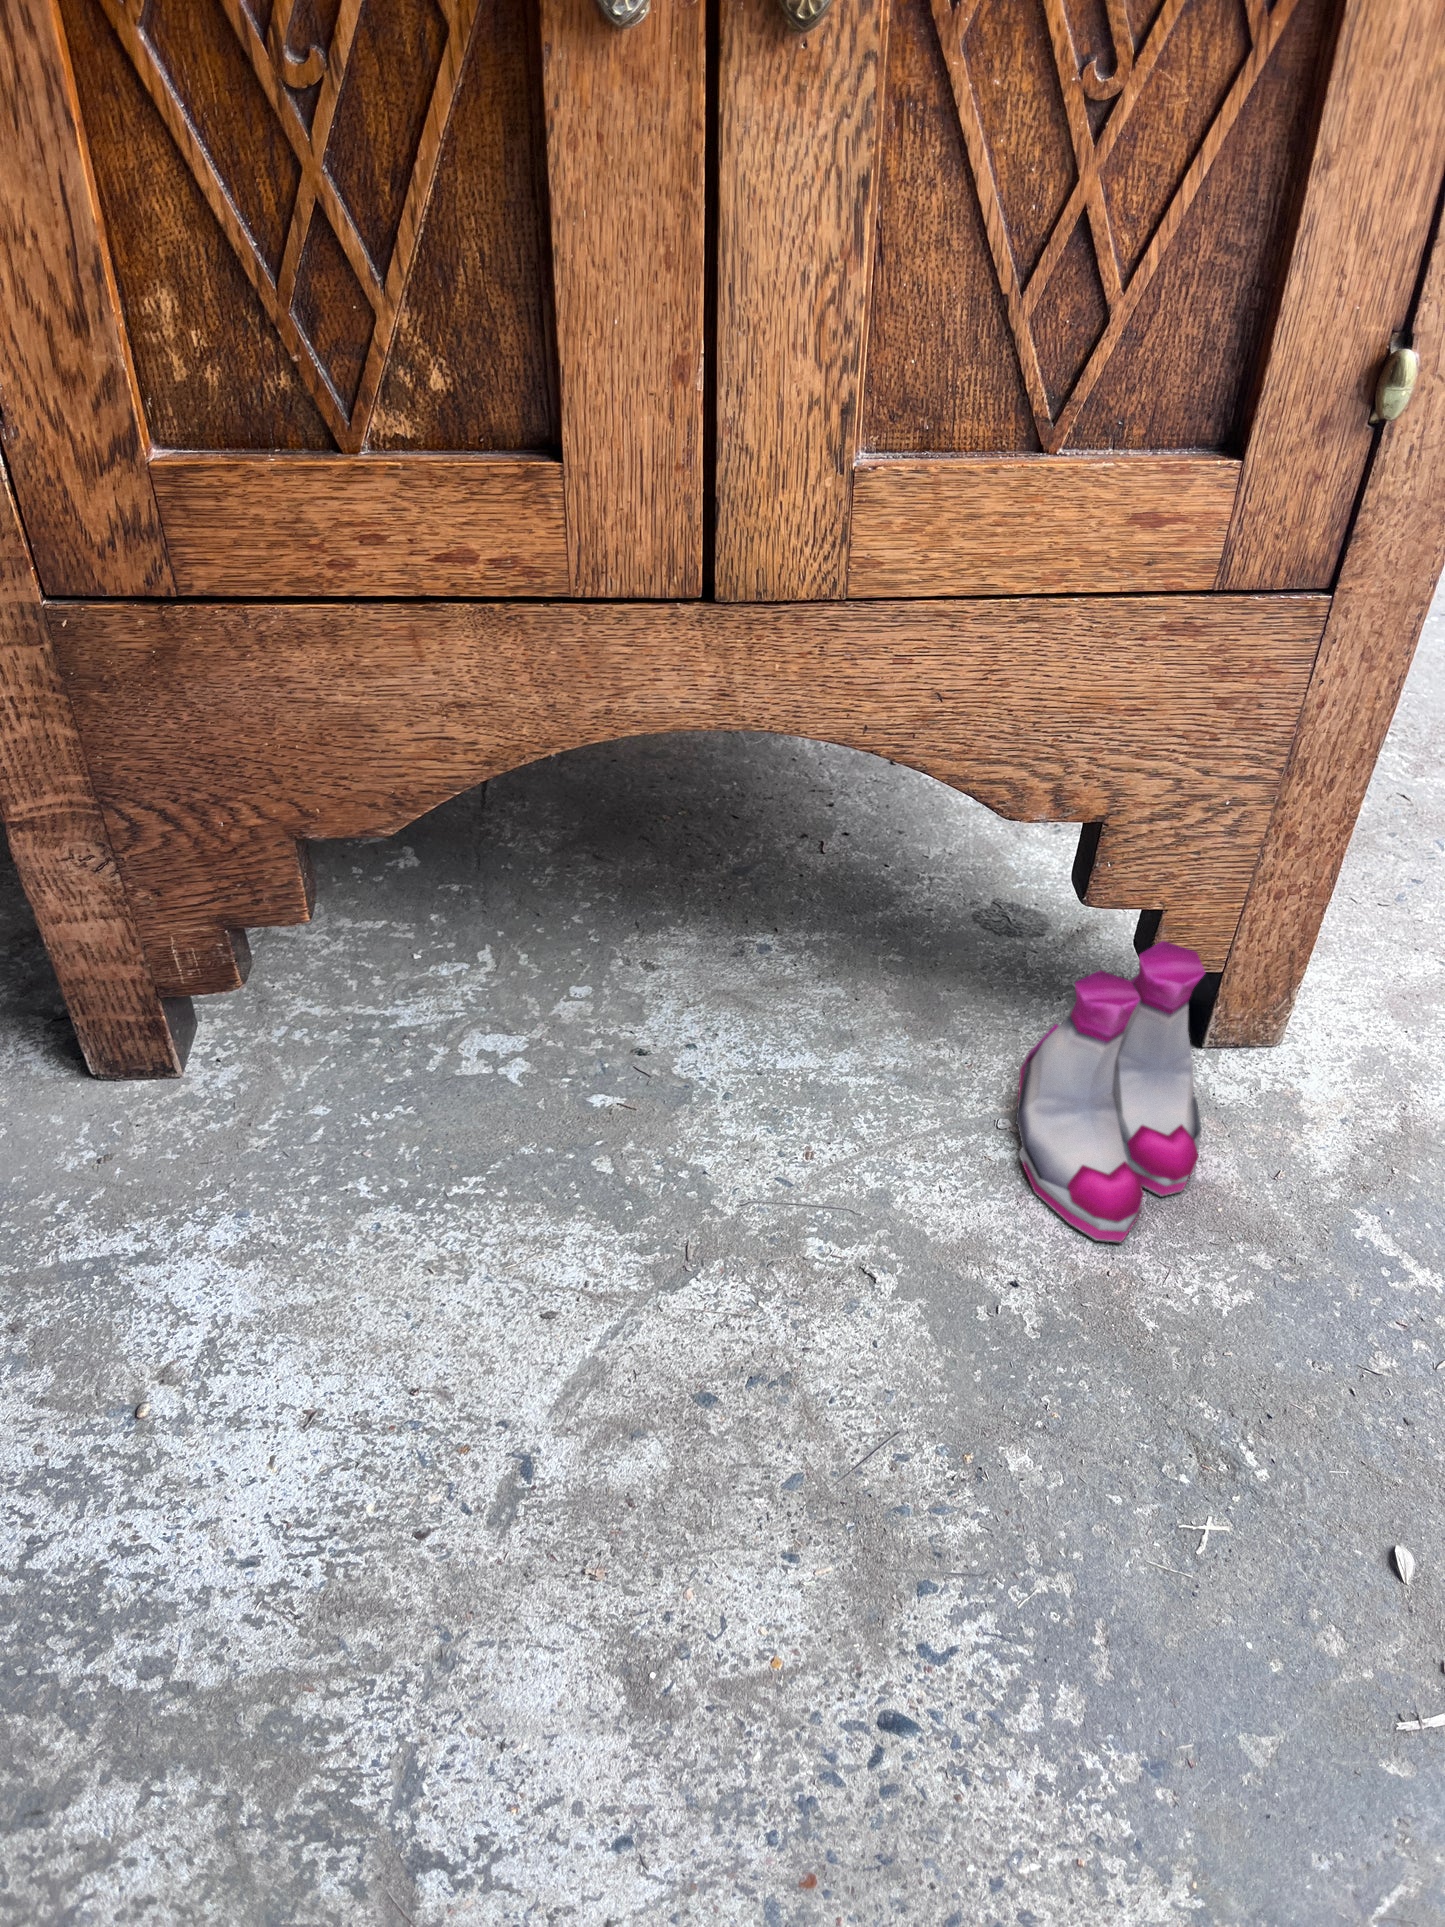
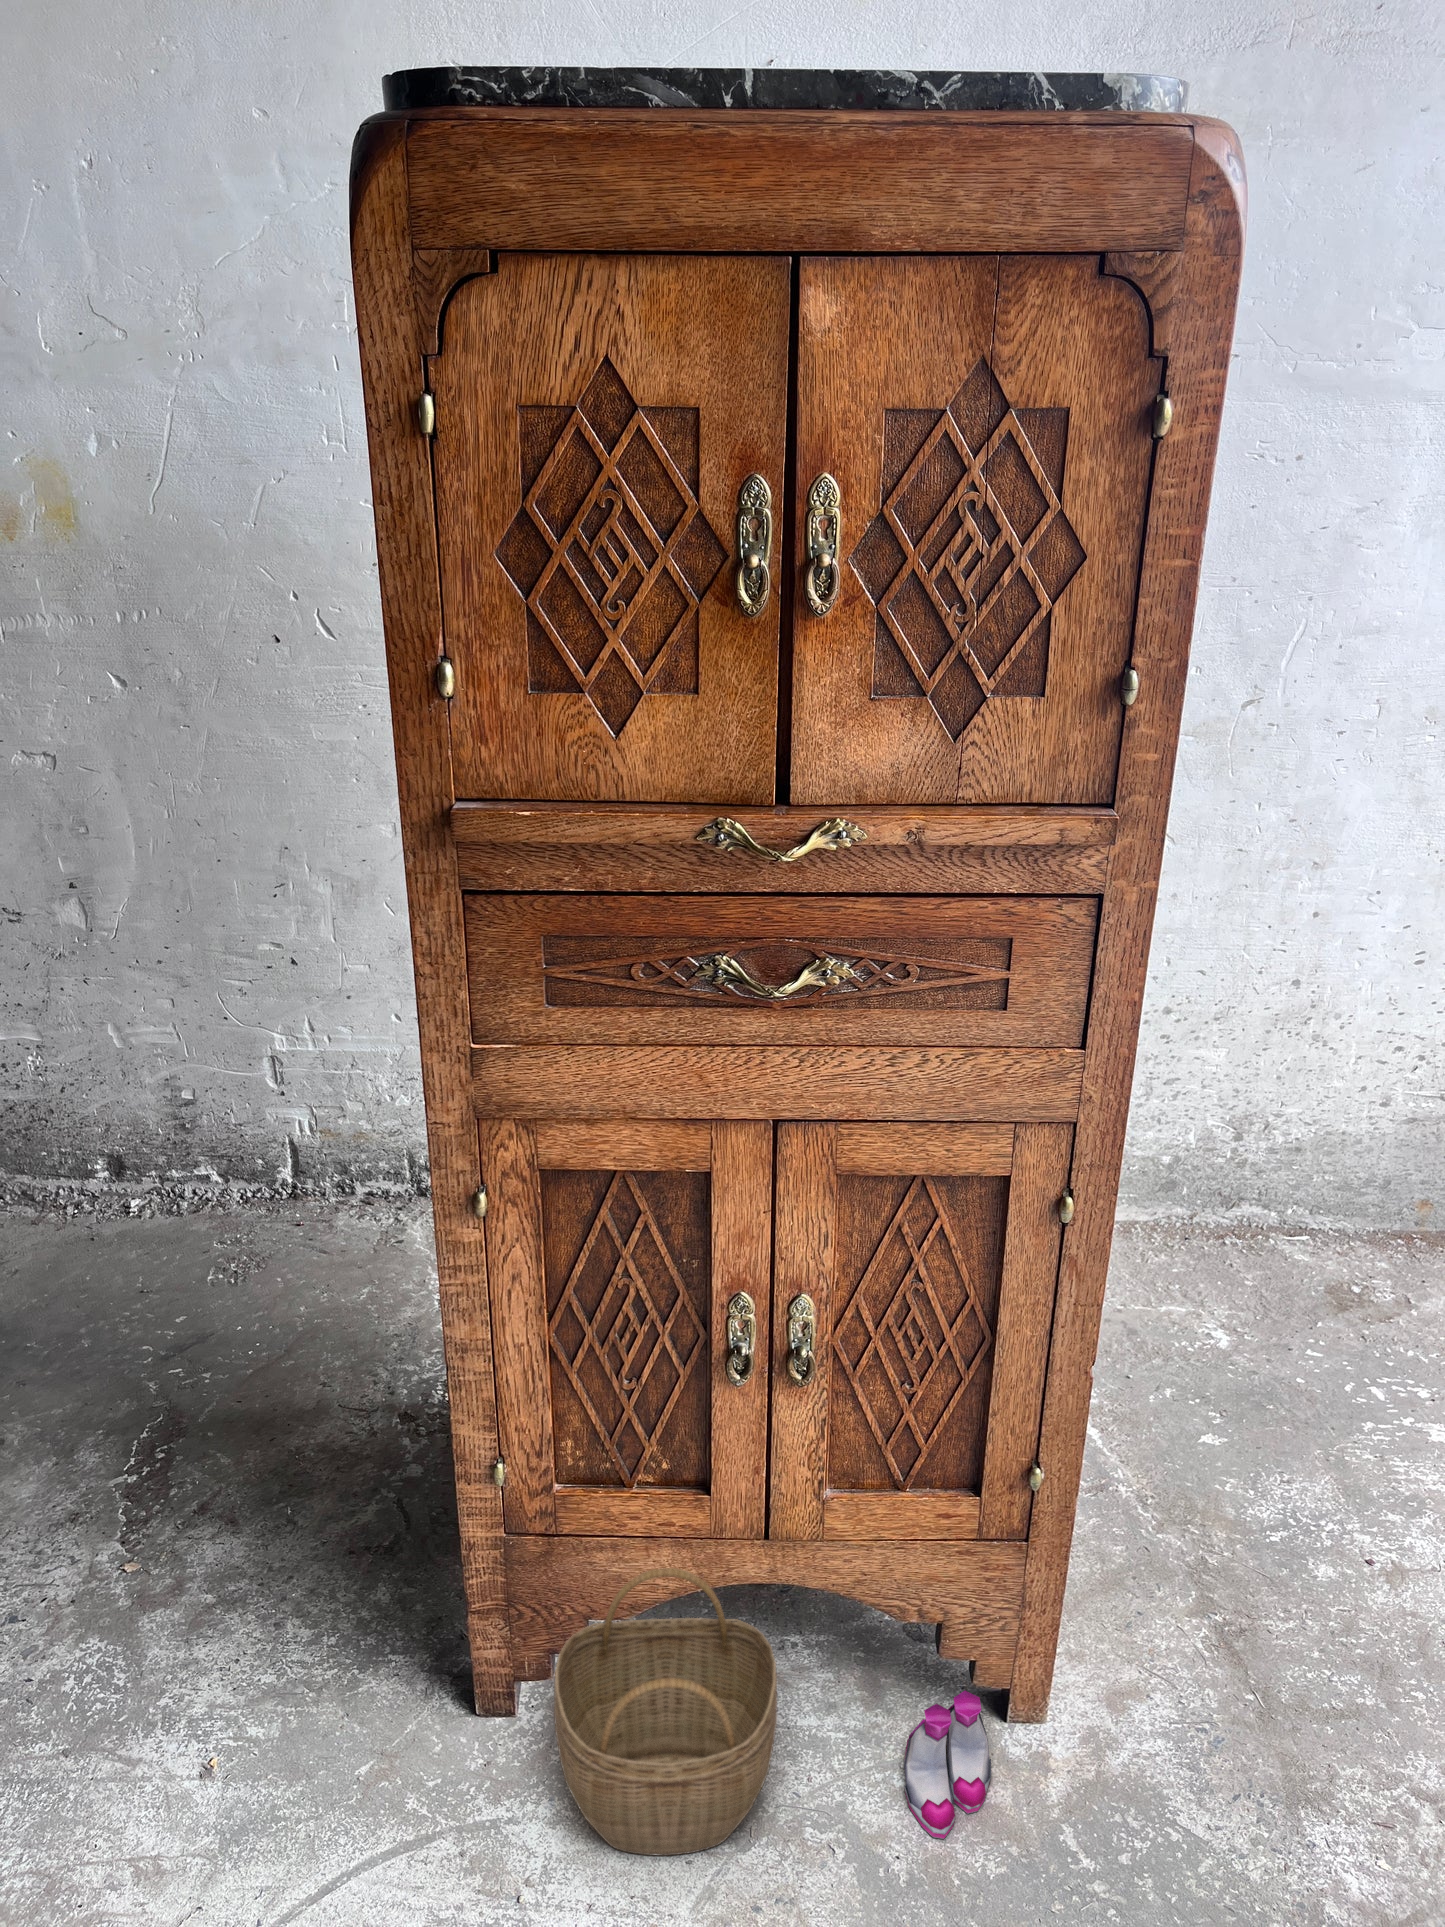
woven basket: none [162,636,749,1305] -> present [554,1568,777,1856]

